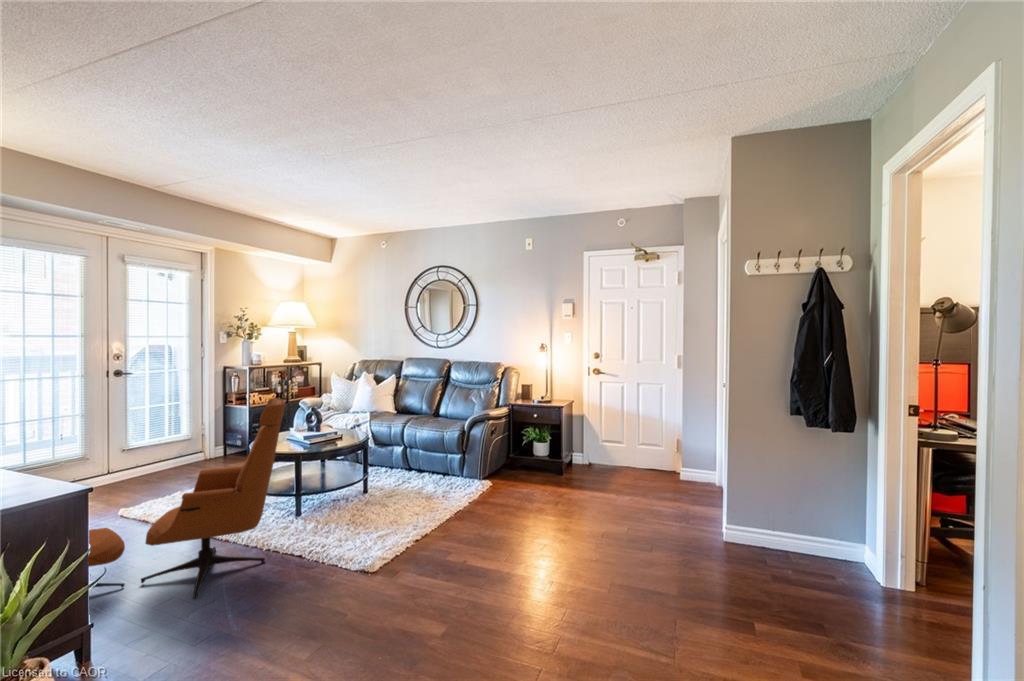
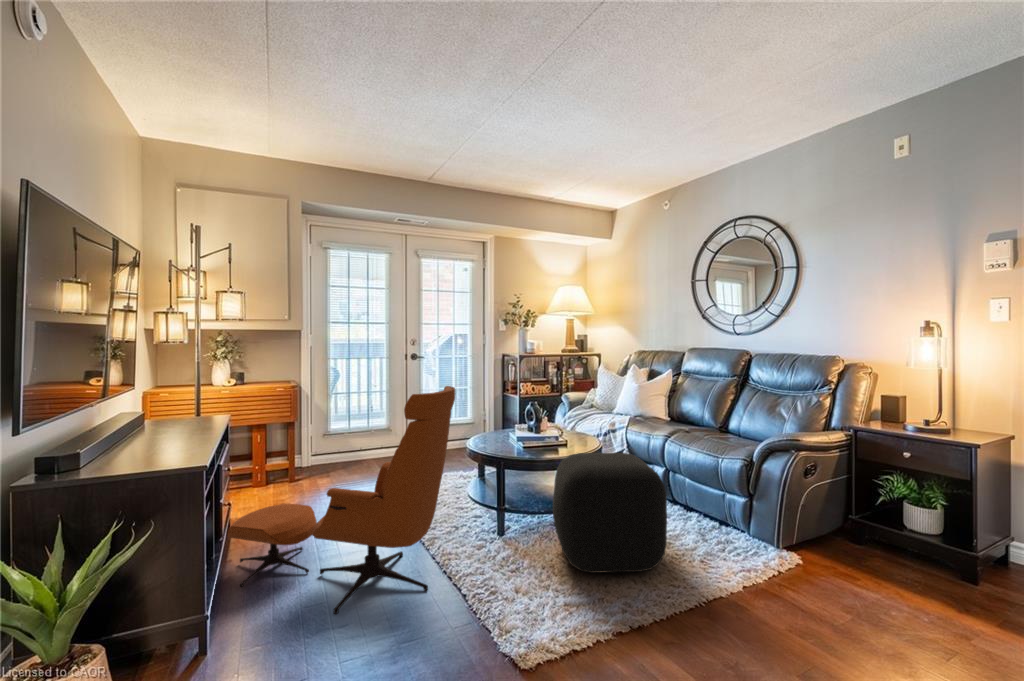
ottoman: none [345,436,428,519] -> present [553,453,667,573]

